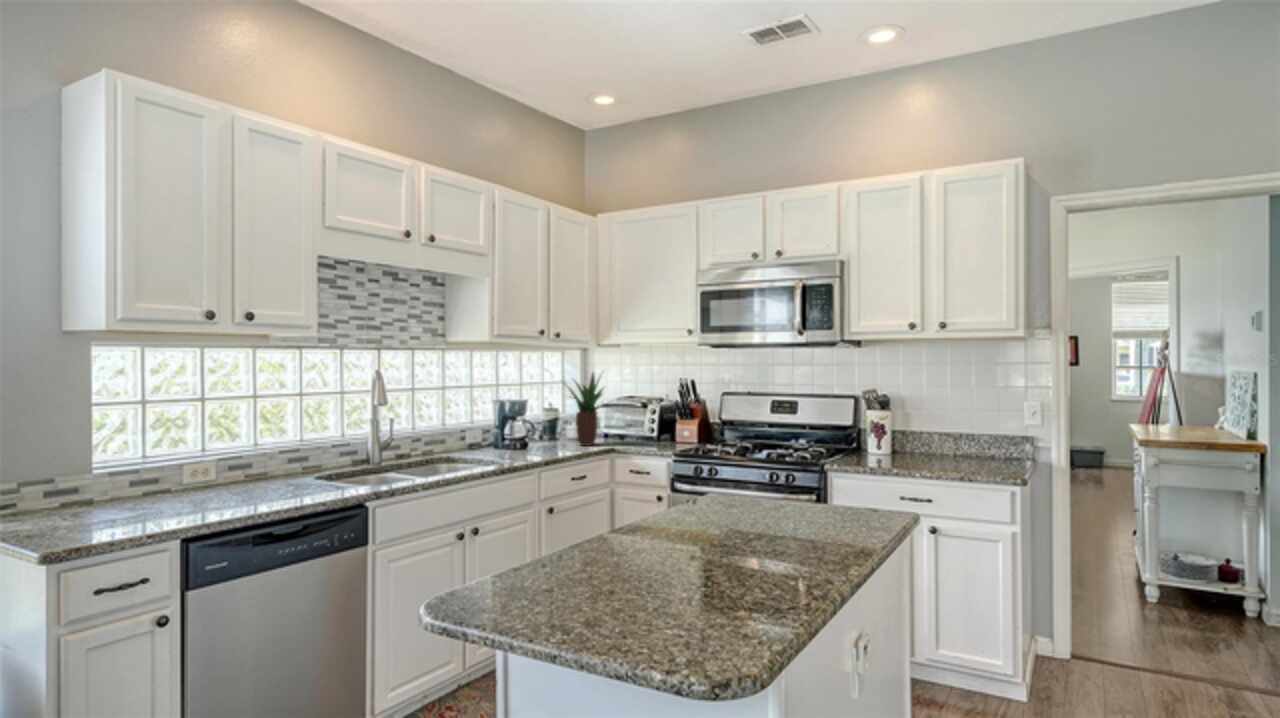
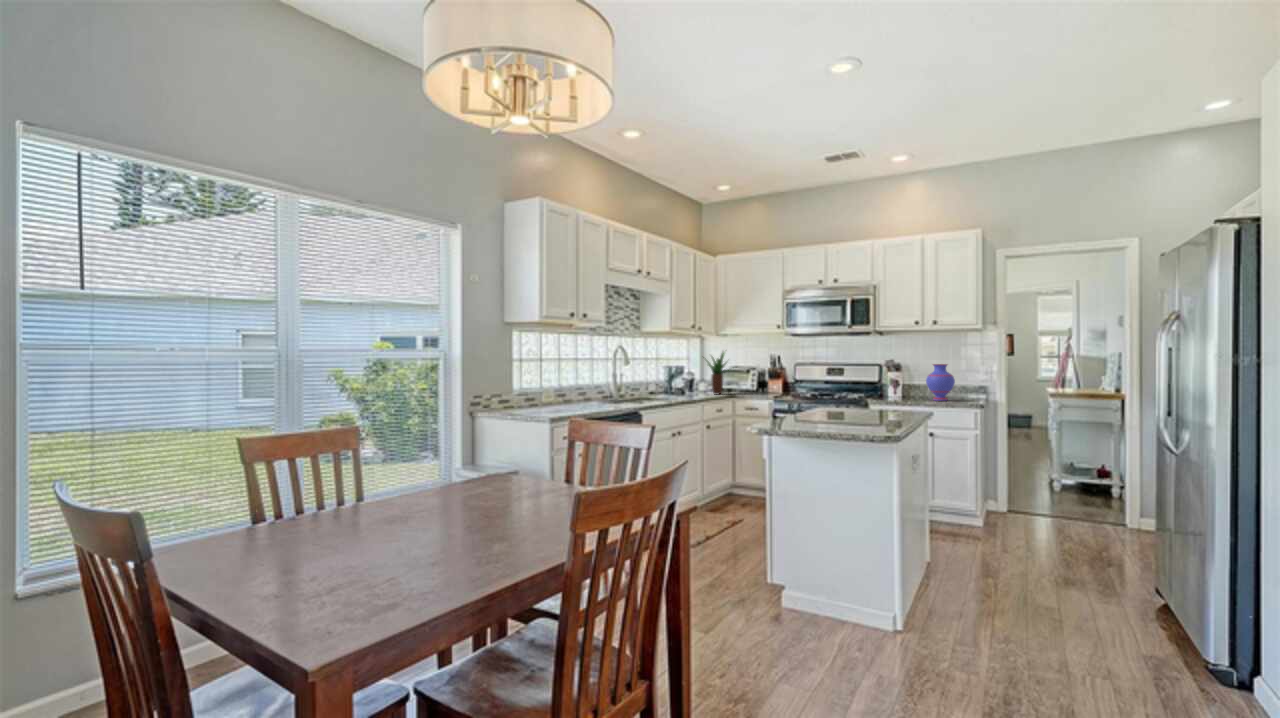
vase: none [927,399,977,466] -> present [926,364,955,401]

